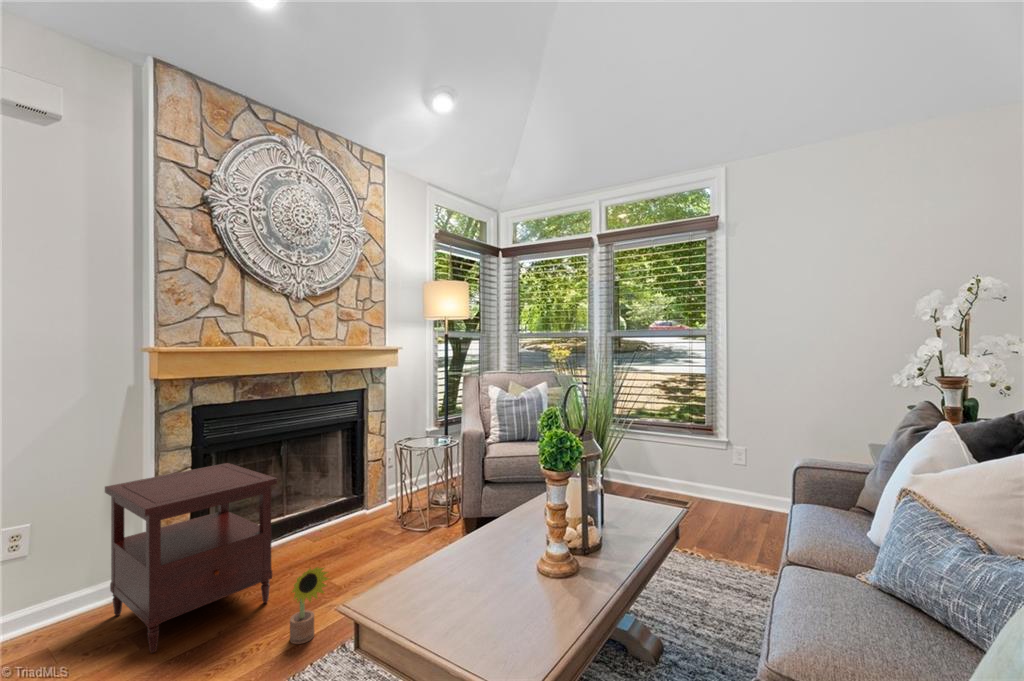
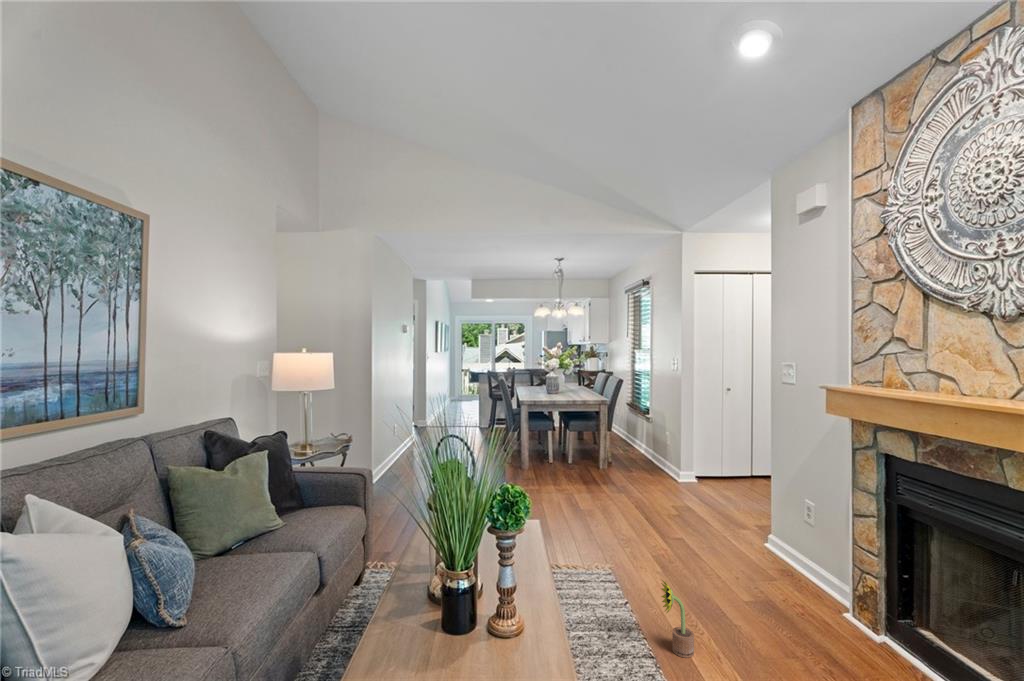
side table: present [105,463,277,653] -> none [714,494,877,655]

